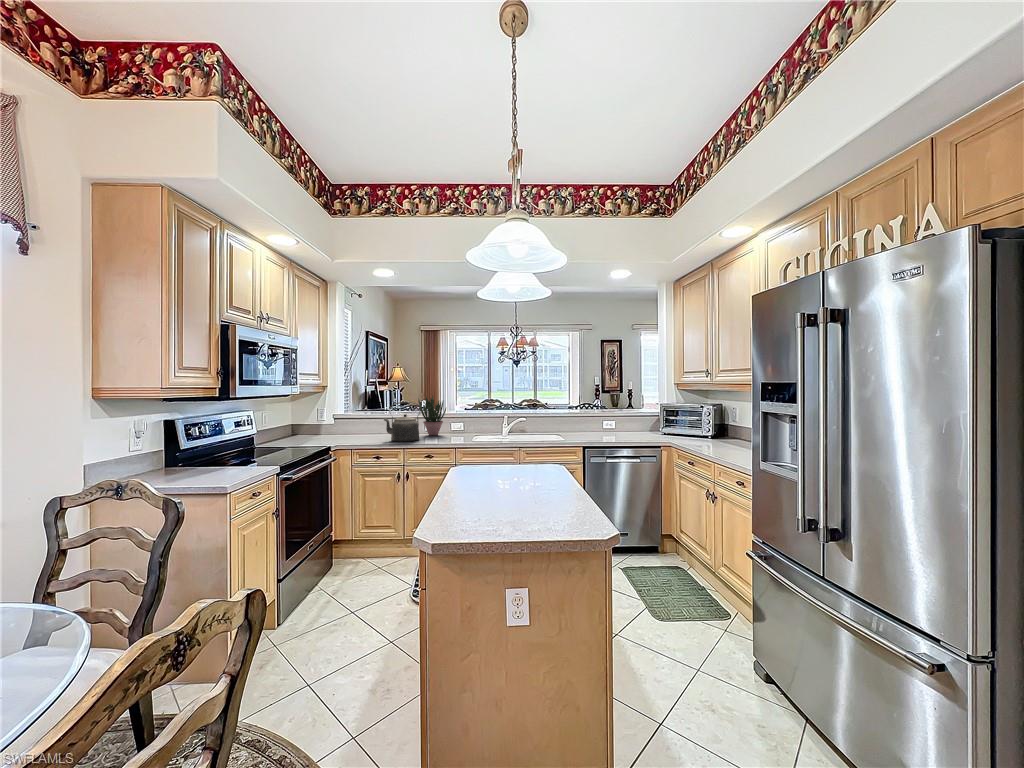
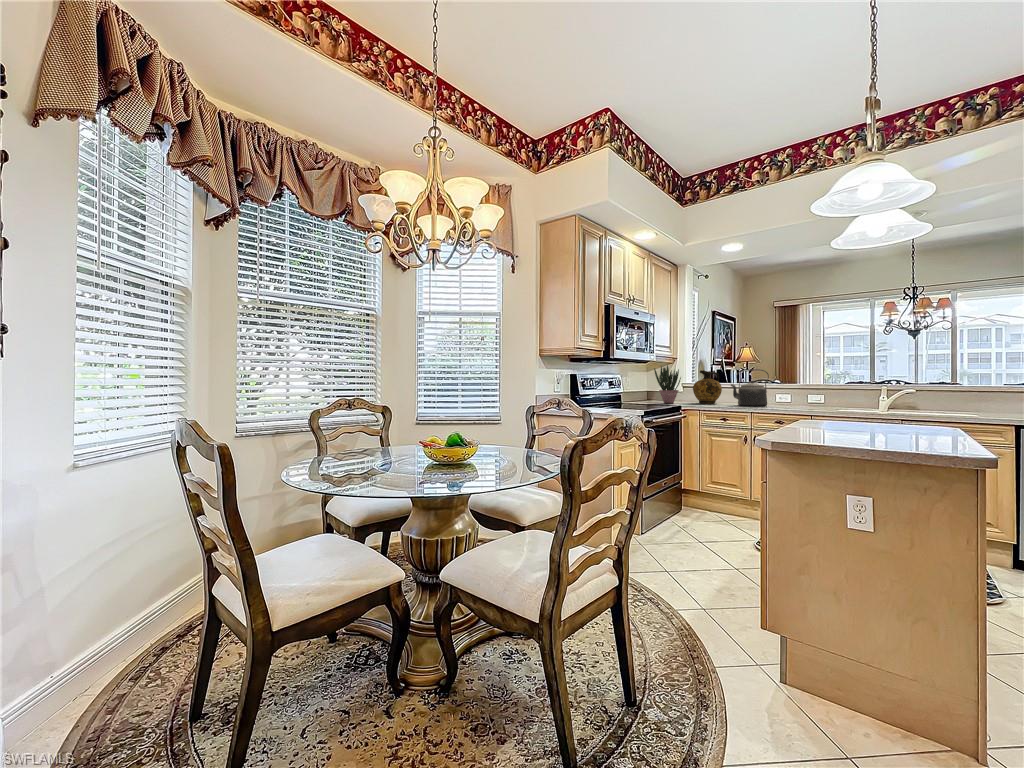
potted plant: present [418,396,446,435] -> present [654,365,681,403]
ceramic jug: none [344,402,375,439] -> present [693,370,722,403]

